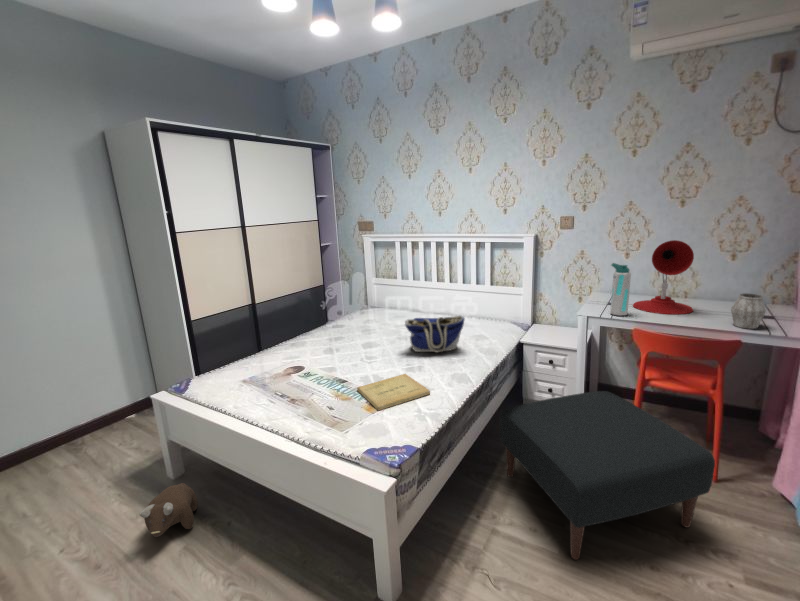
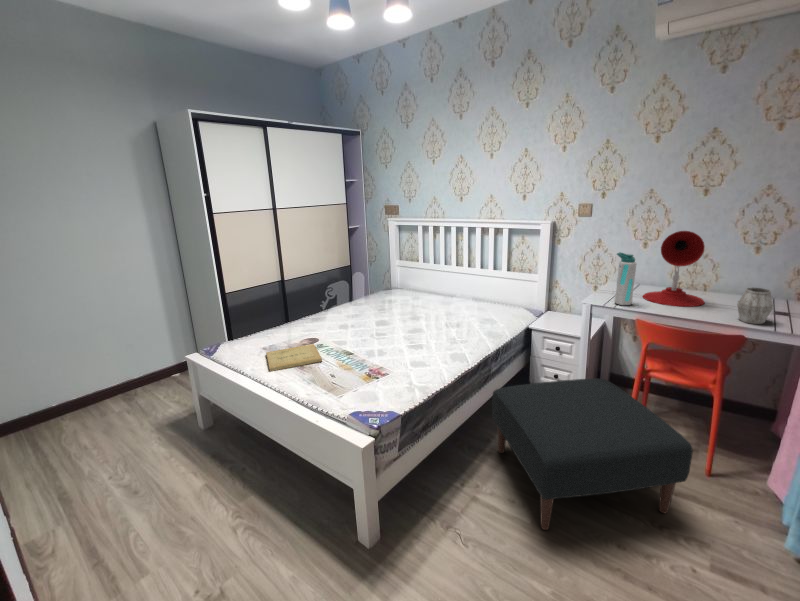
tote bag: present [405,316,464,352] -> none [412,299,470,333]
book: present [357,374,430,410] -> present [266,344,322,371]
plush toy: present [139,483,198,537] -> none [169,432,220,473]

